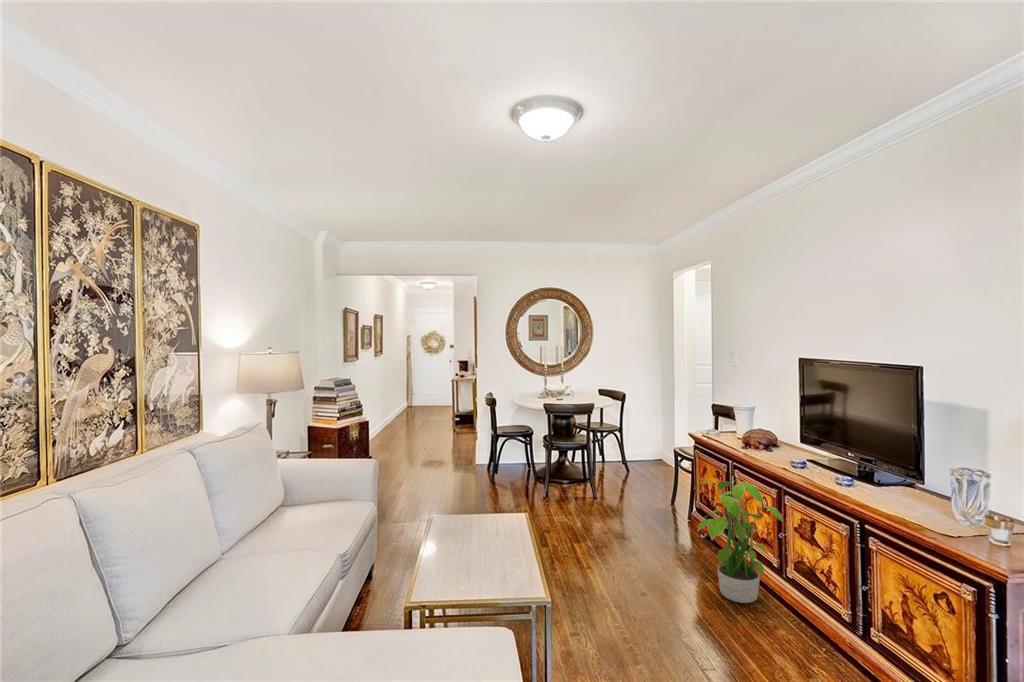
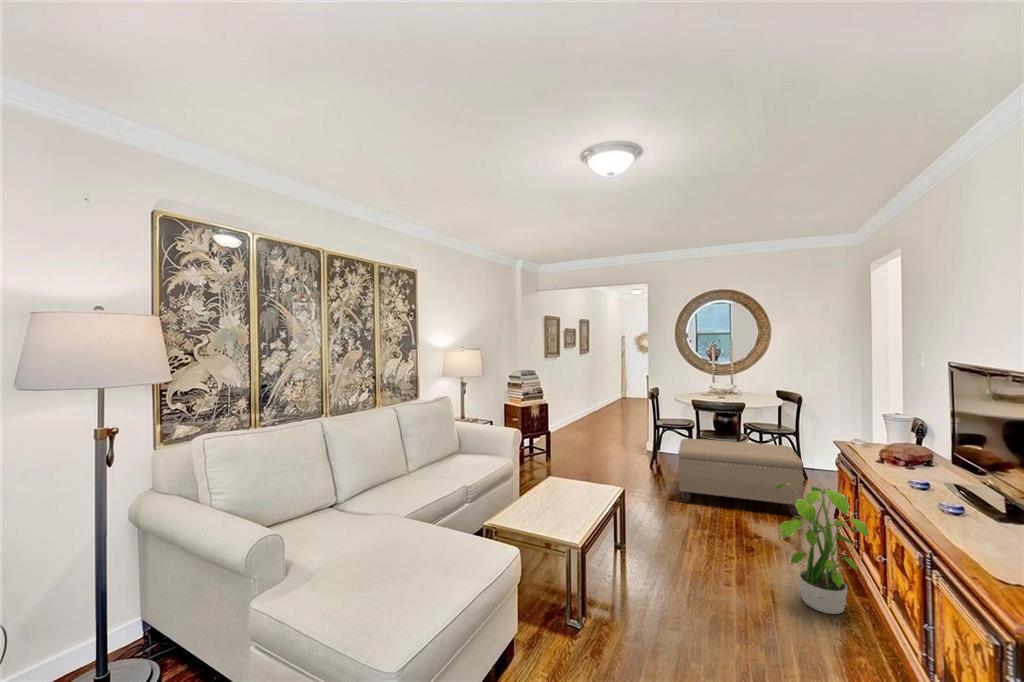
ottoman: none [540,443,664,518] -> present [678,438,804,516]

